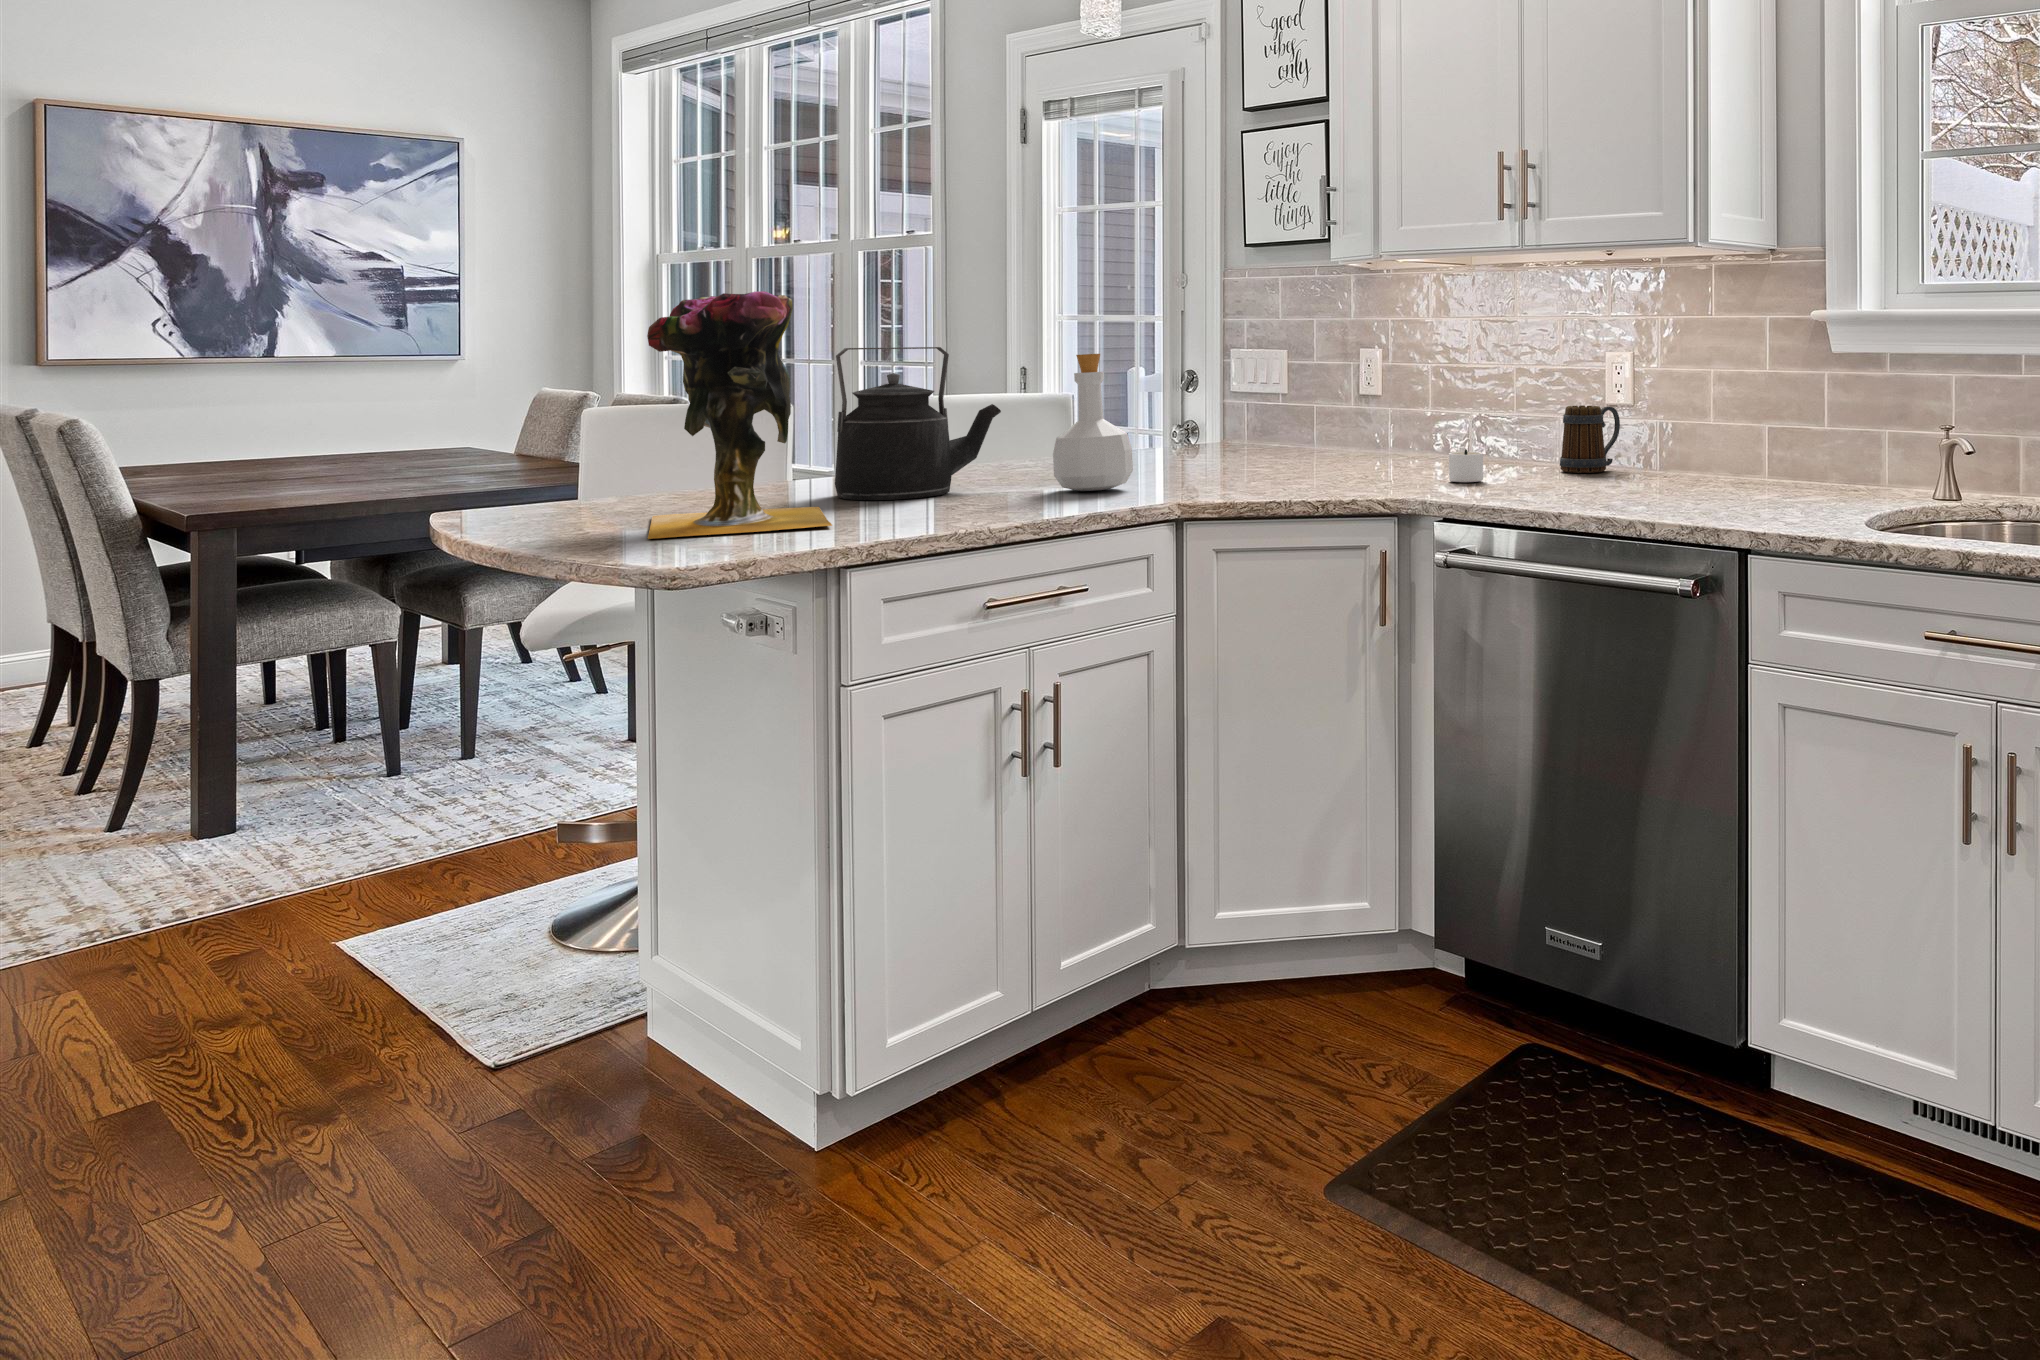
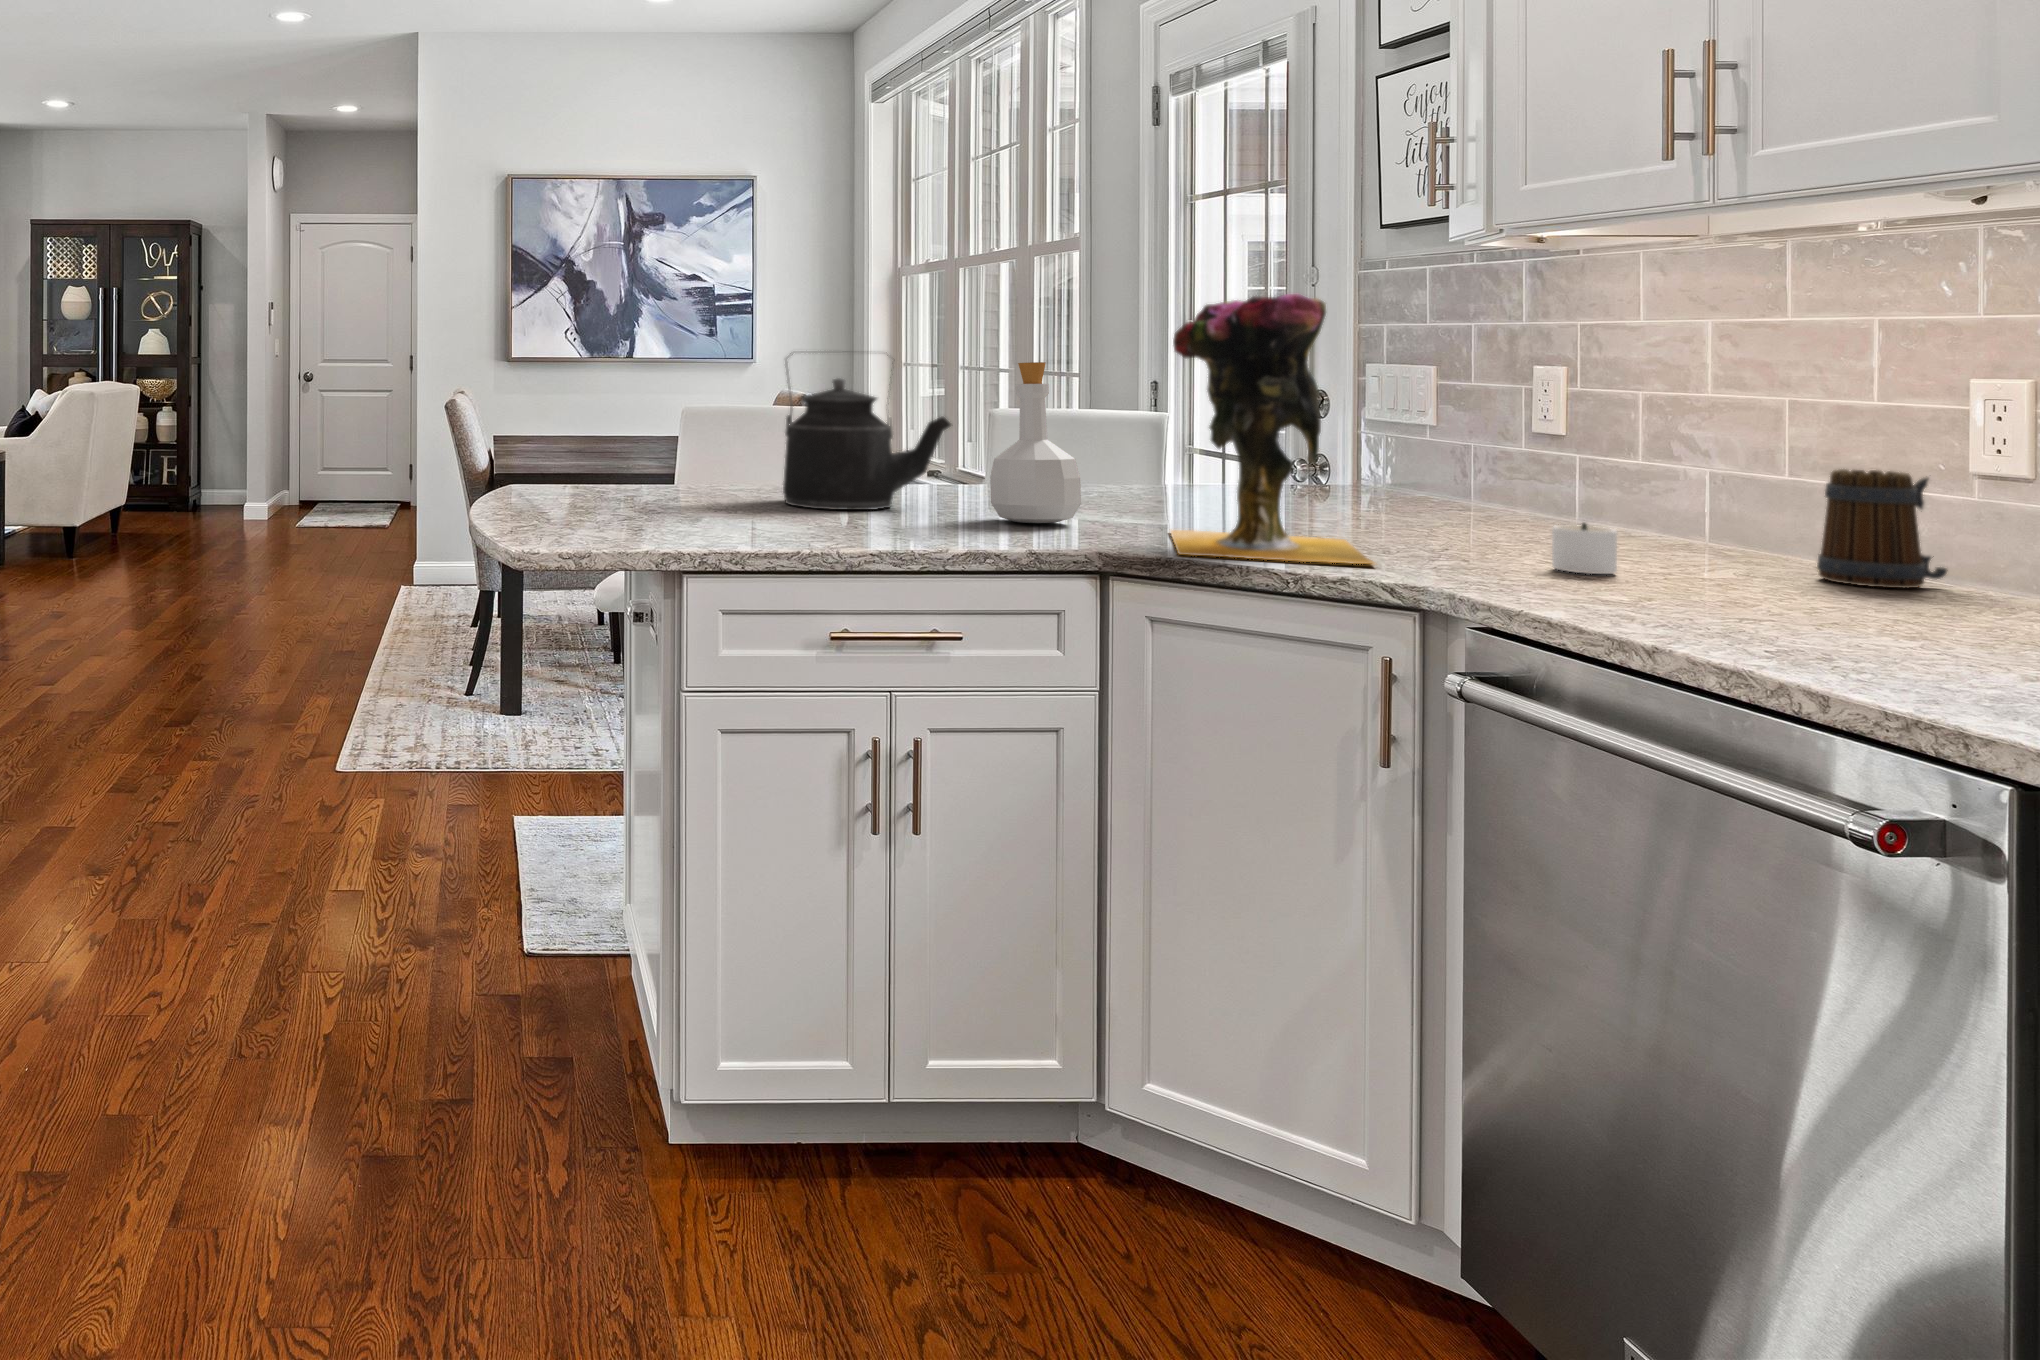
vase: present [647,291,832,539] -> present [1171,294,1374,564]

